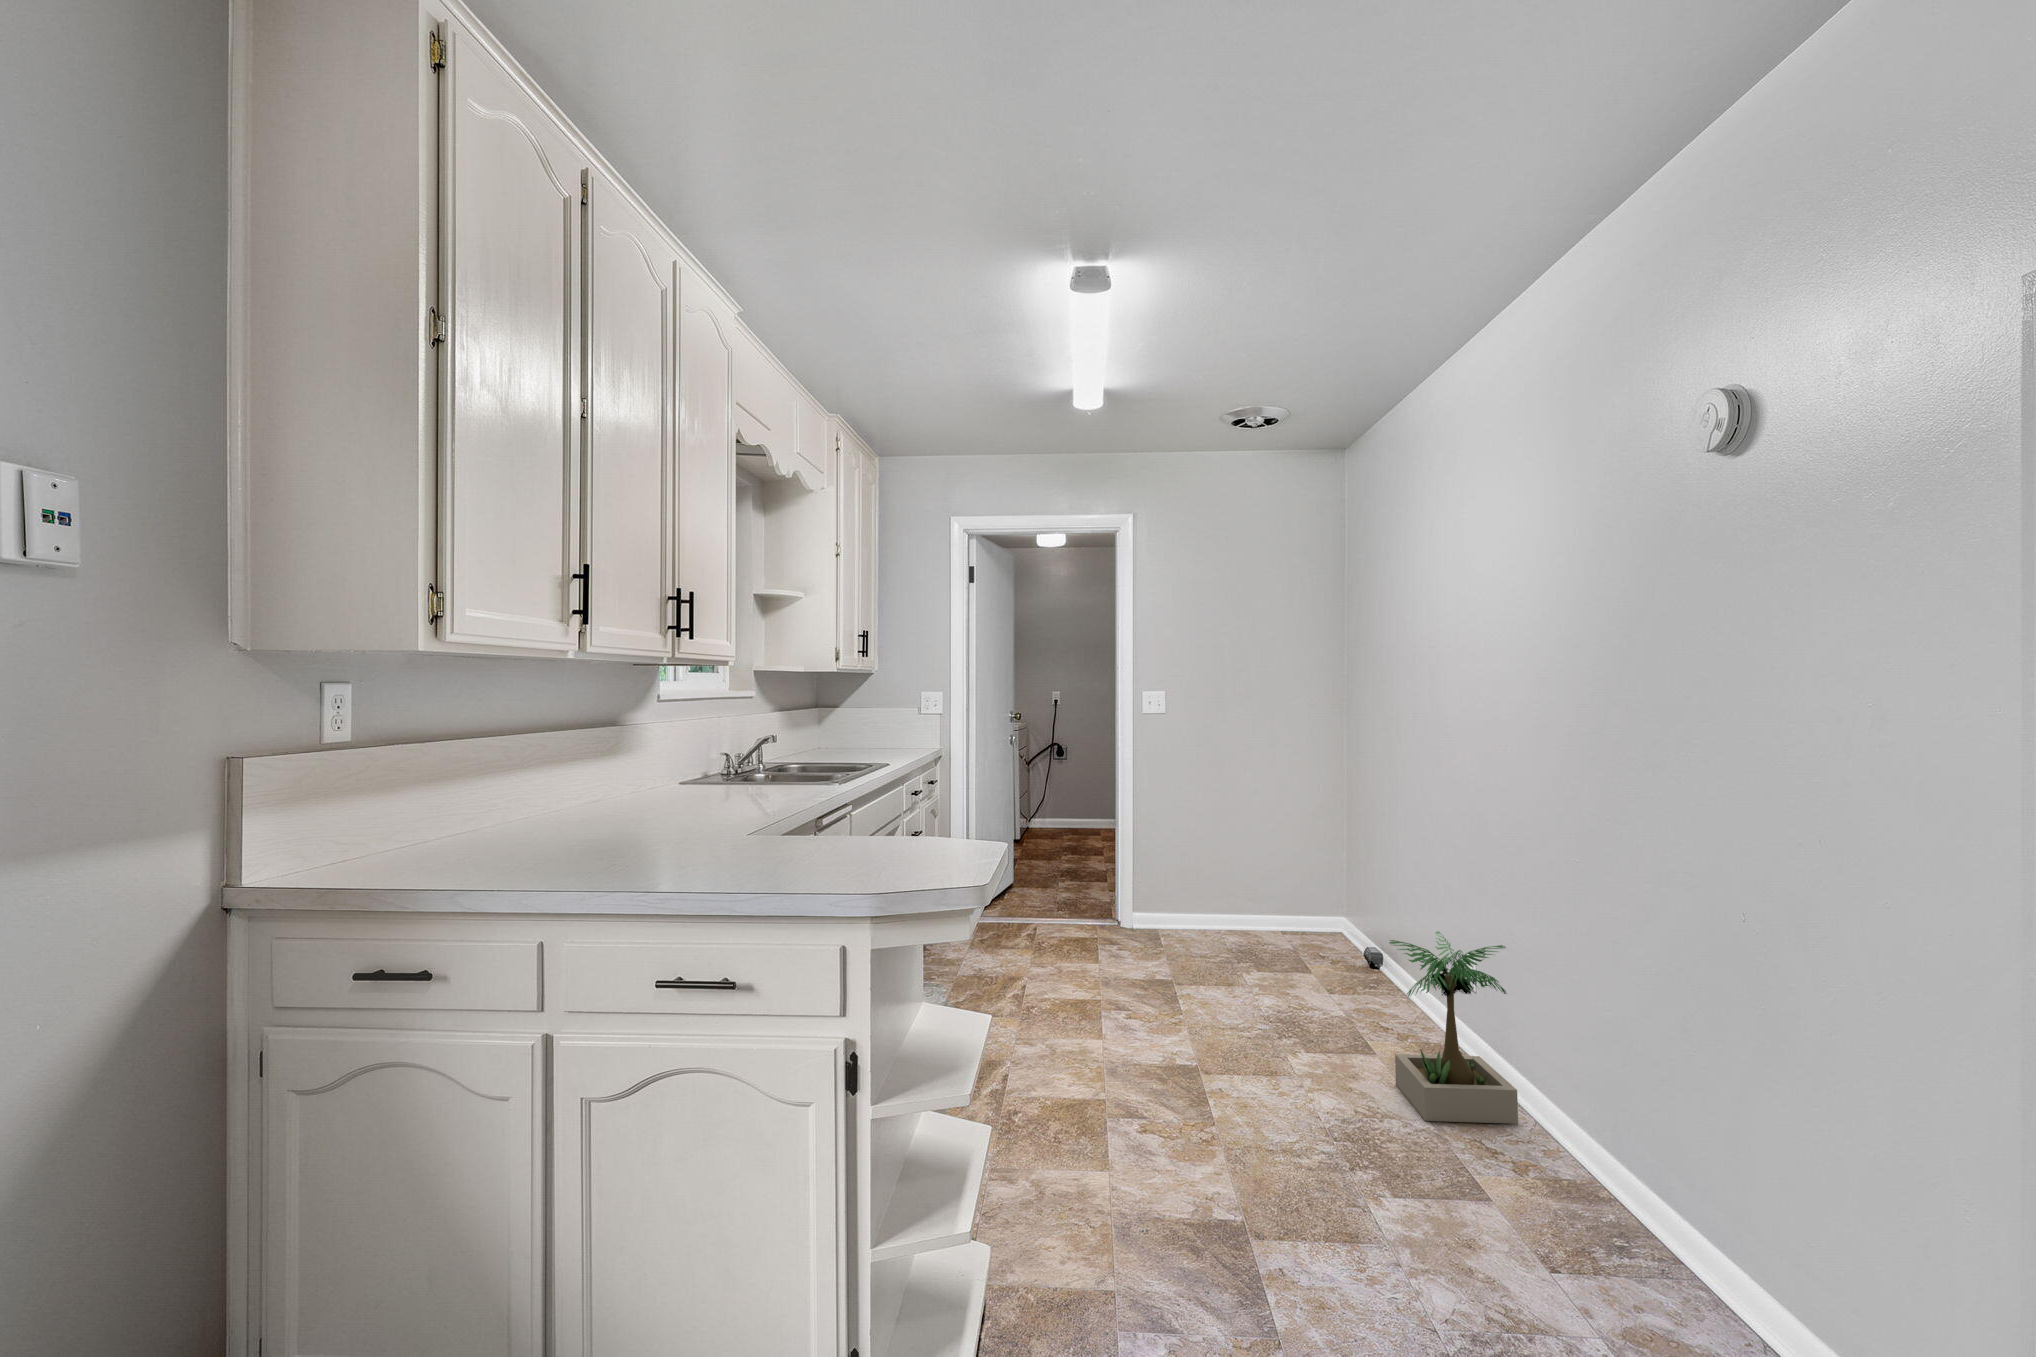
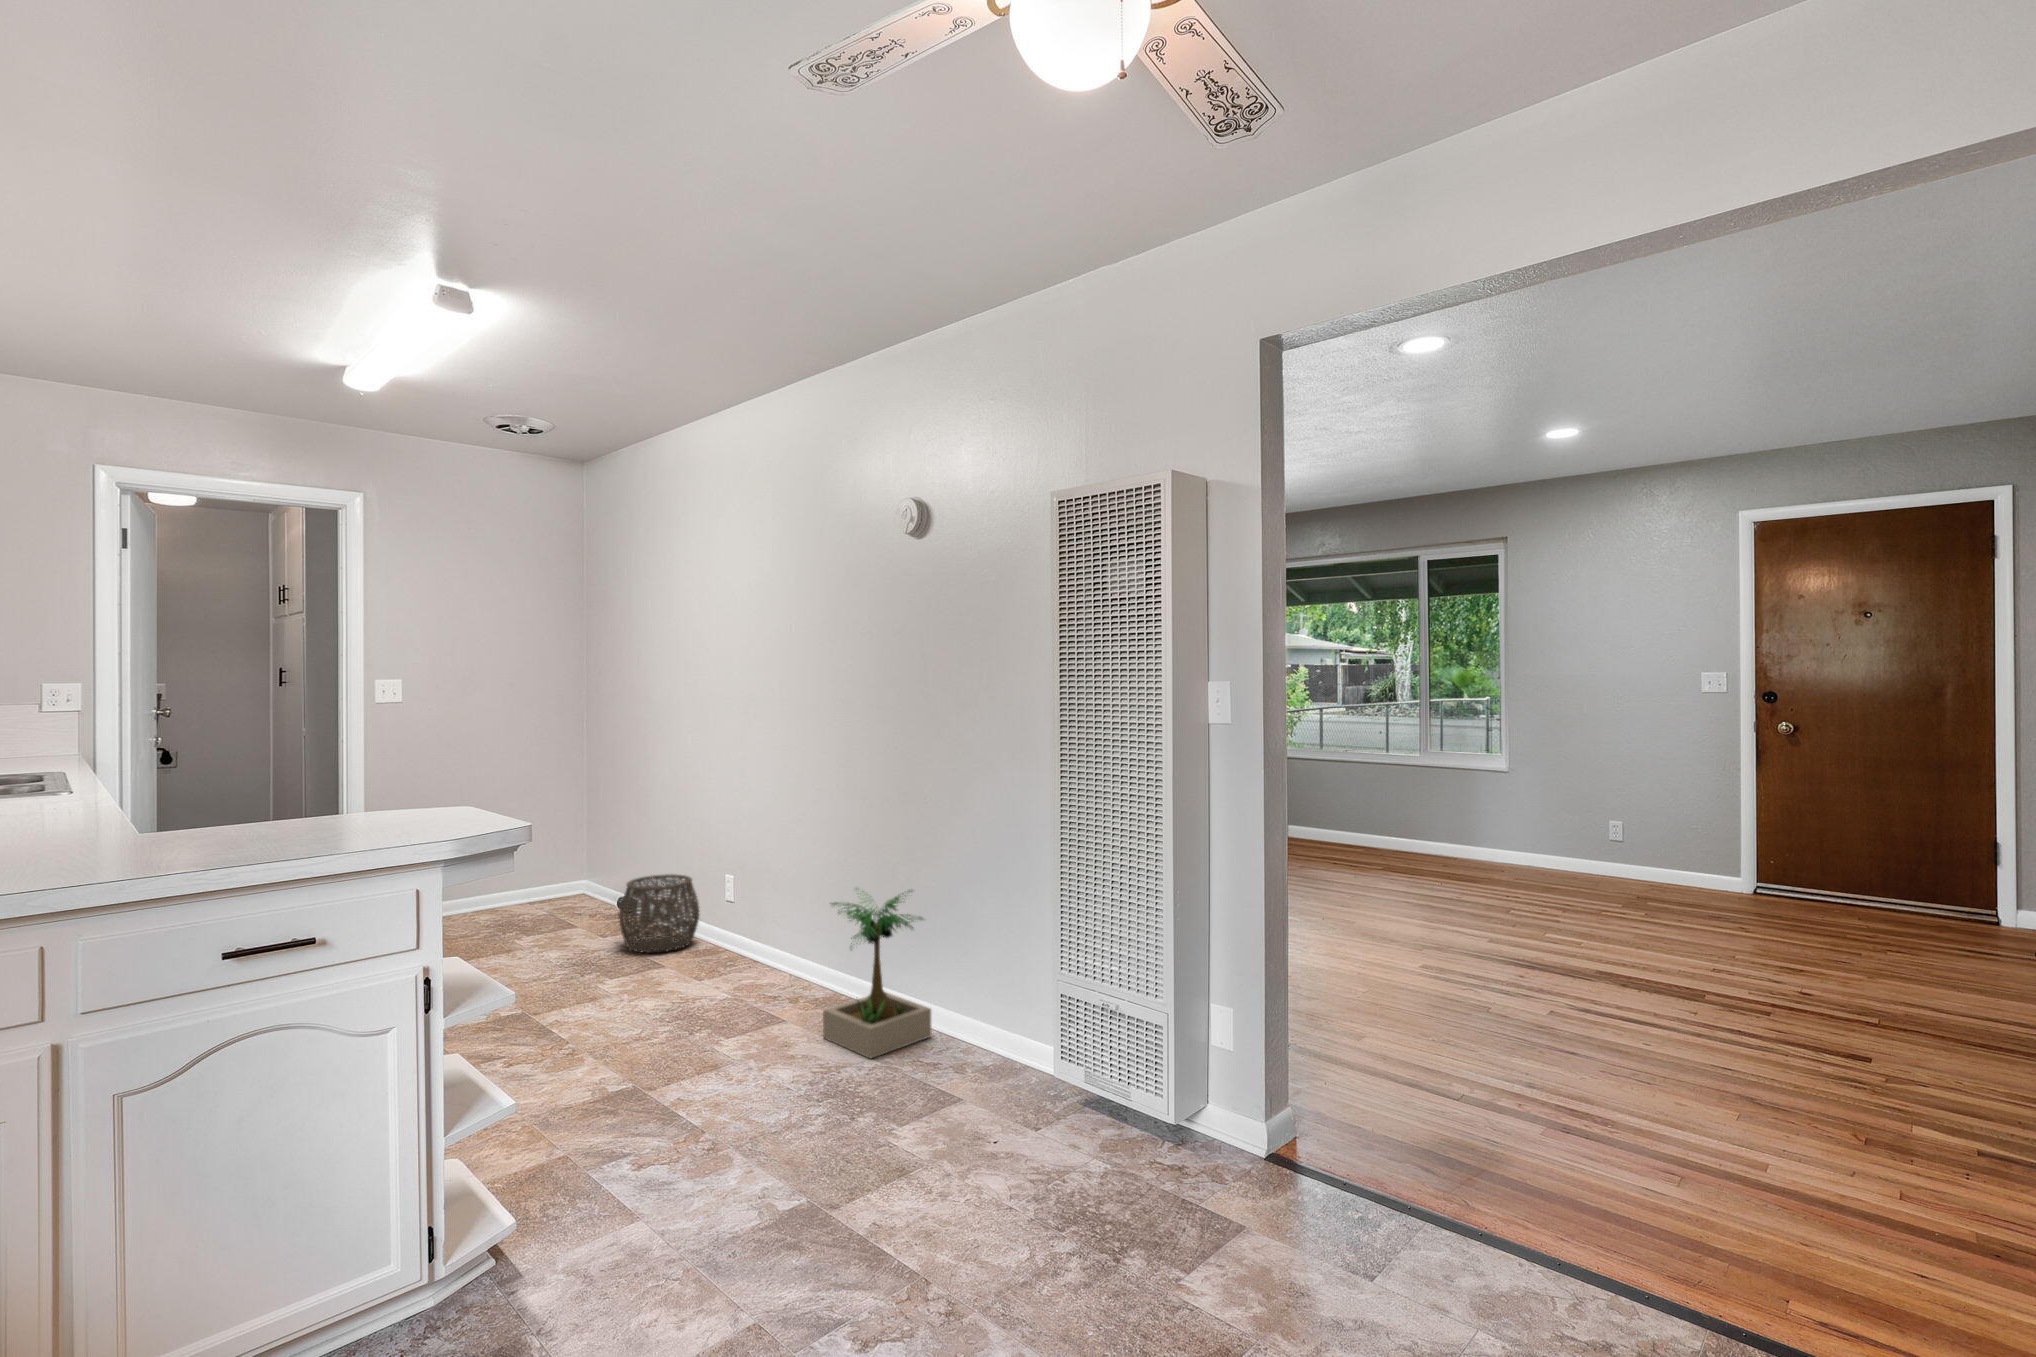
woven basket: none [1284,891,1361,966] -> present [619,874,700,953]

